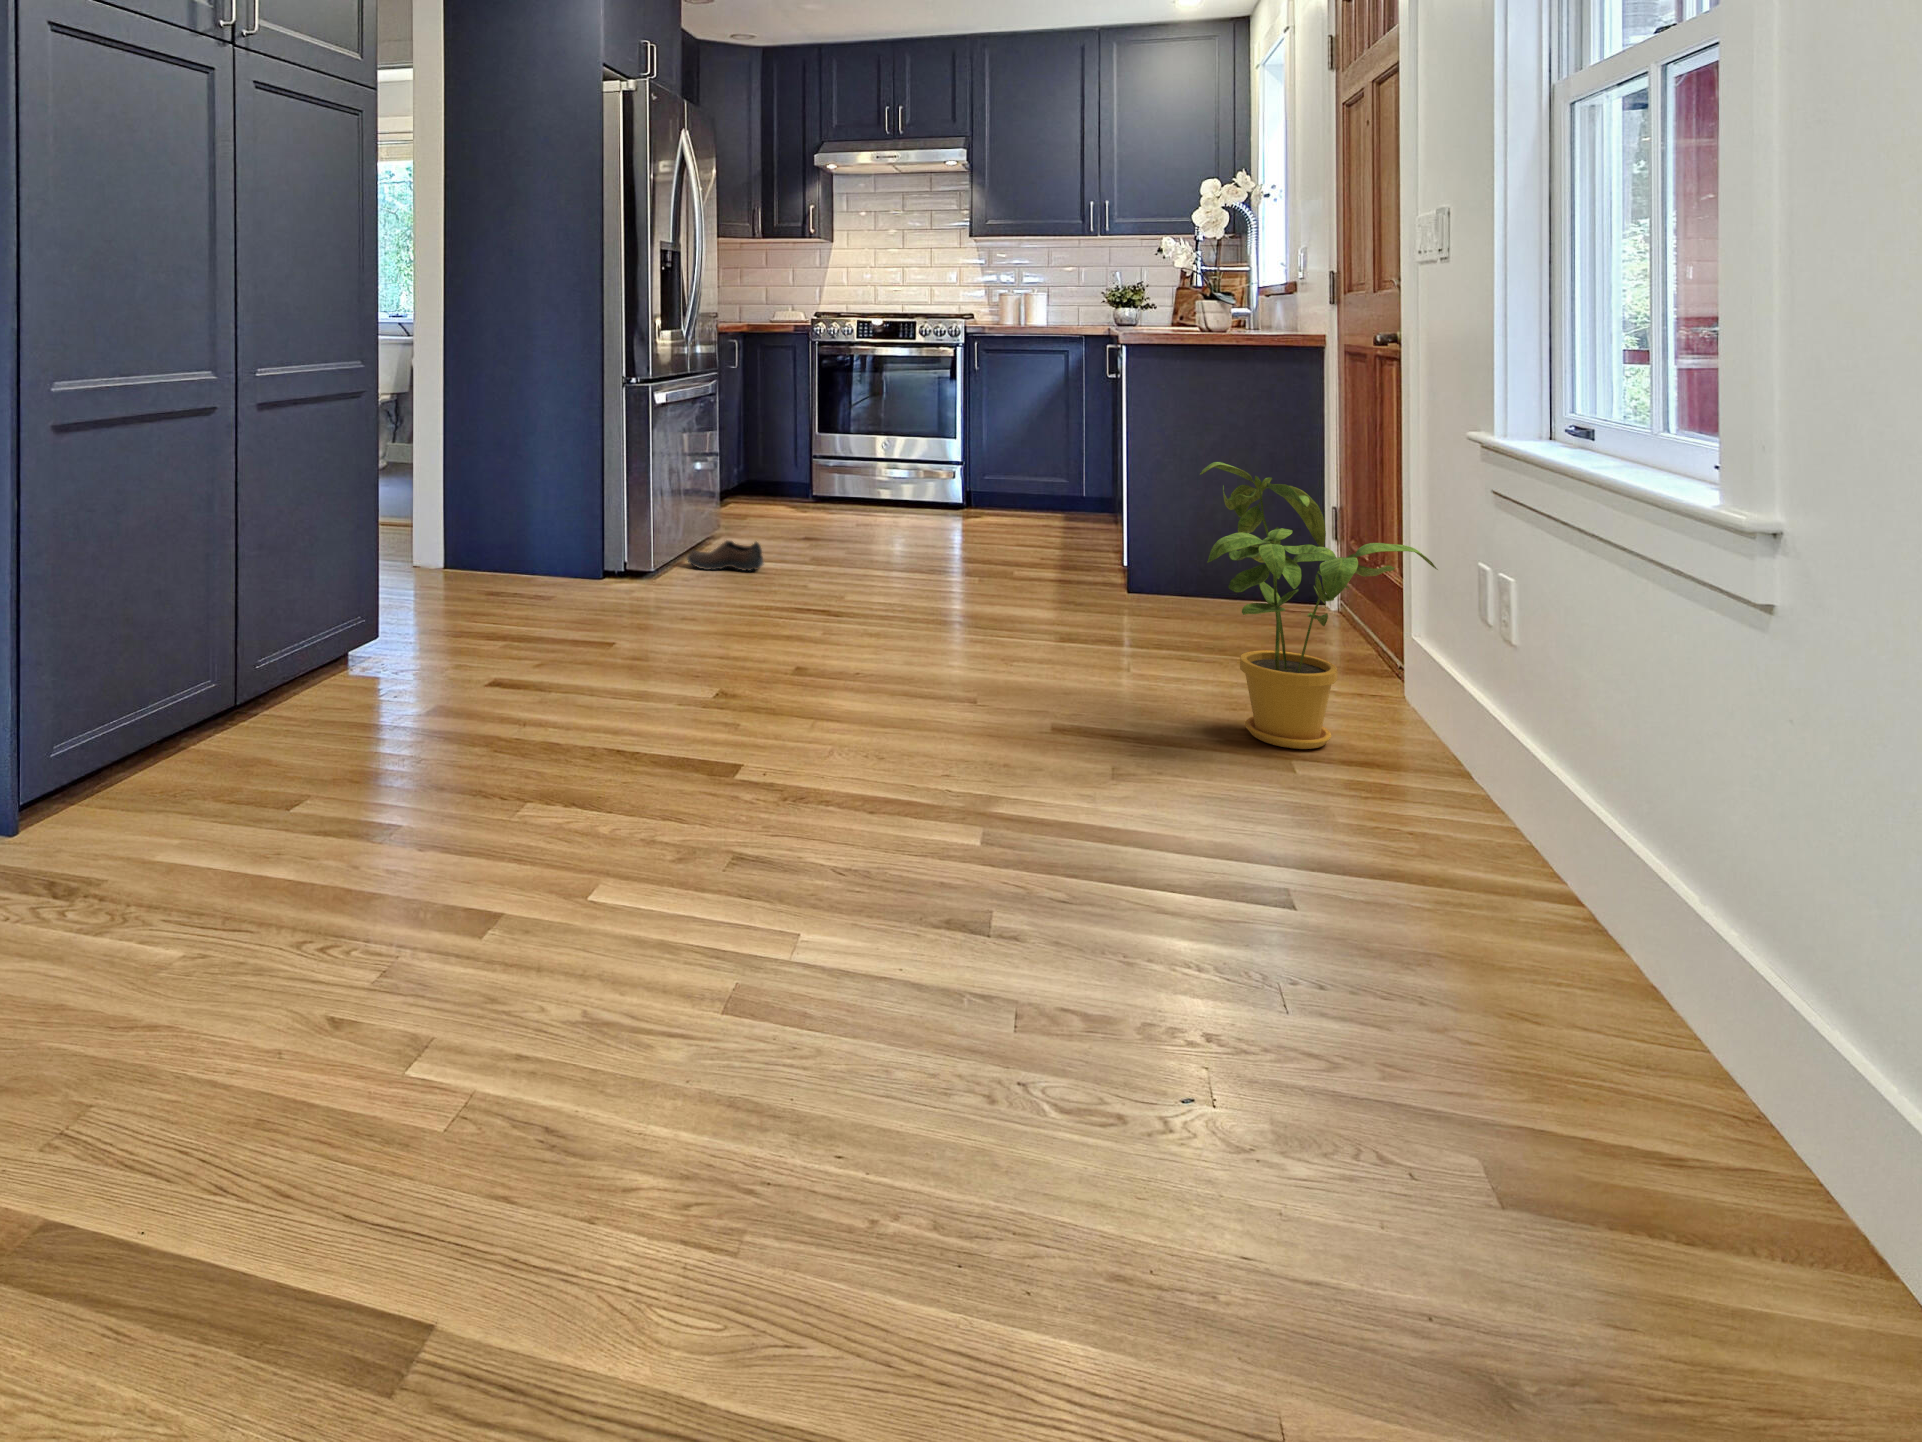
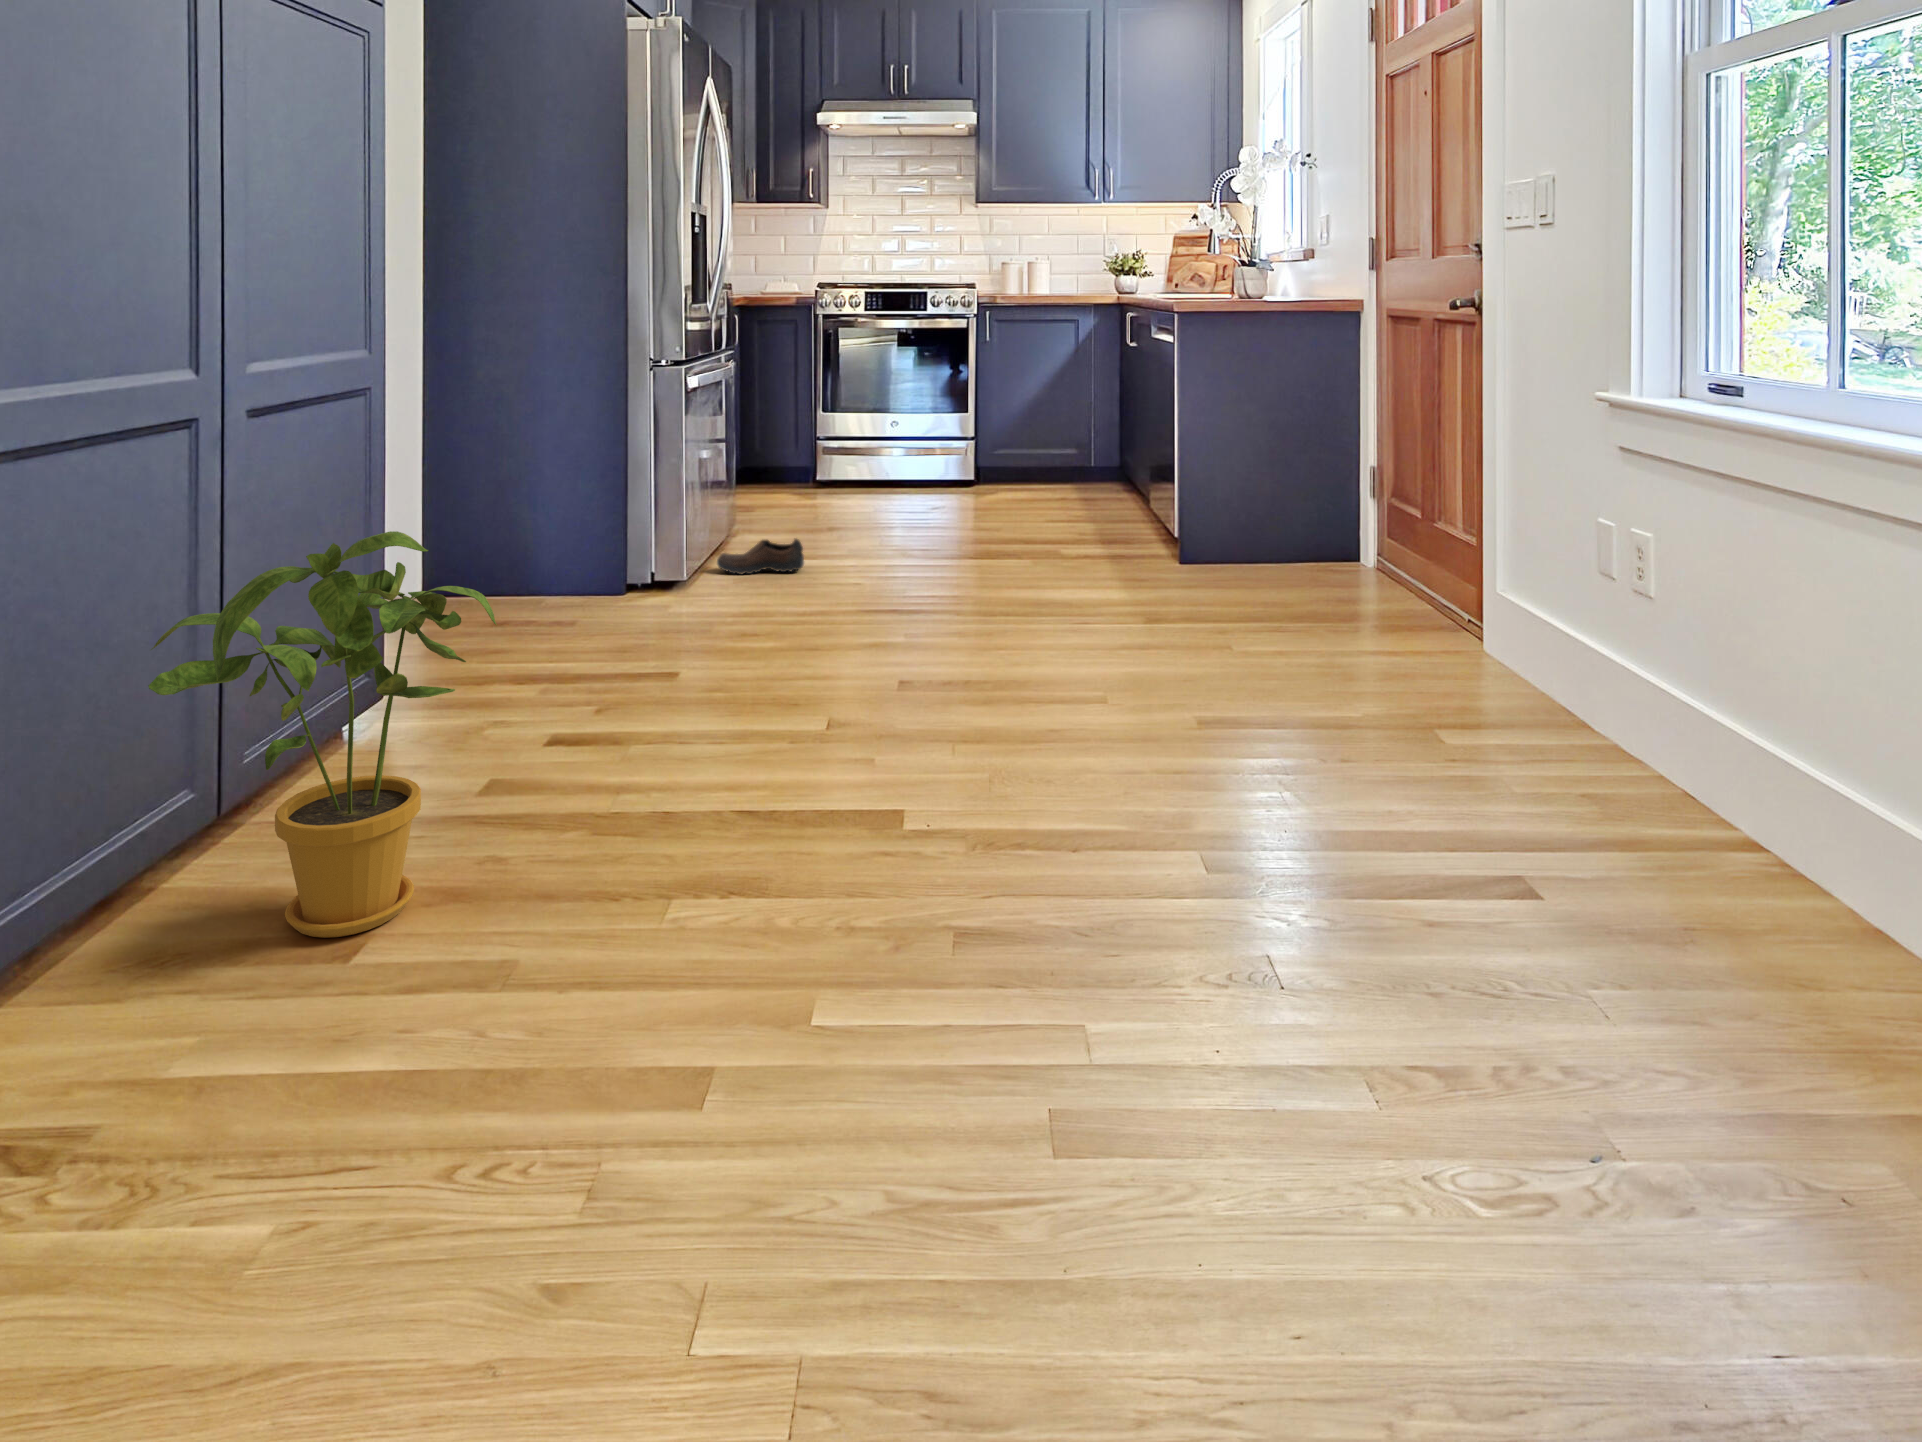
house plant: present [1200,462,1438,749] -> present [148,531,497,938]

